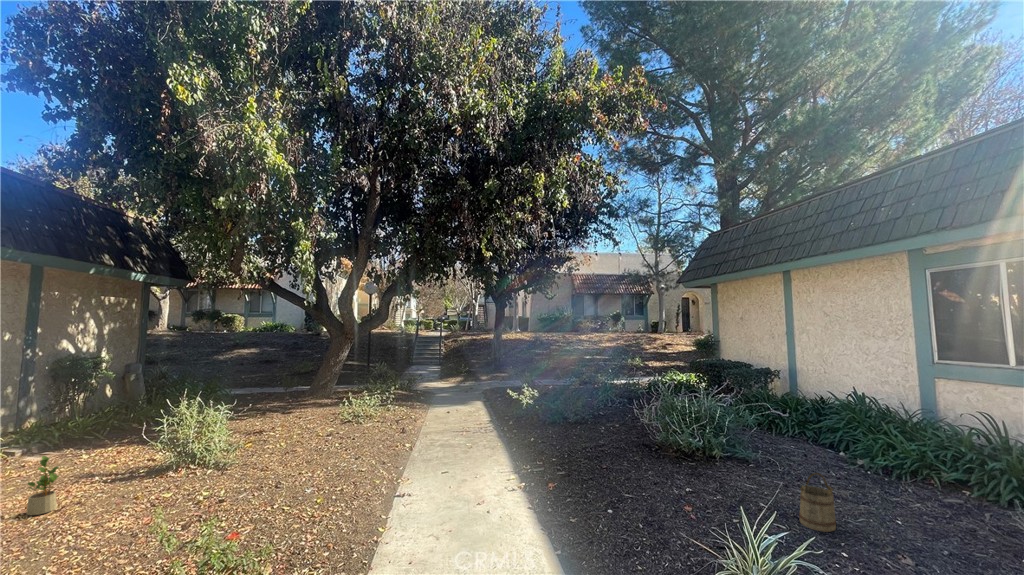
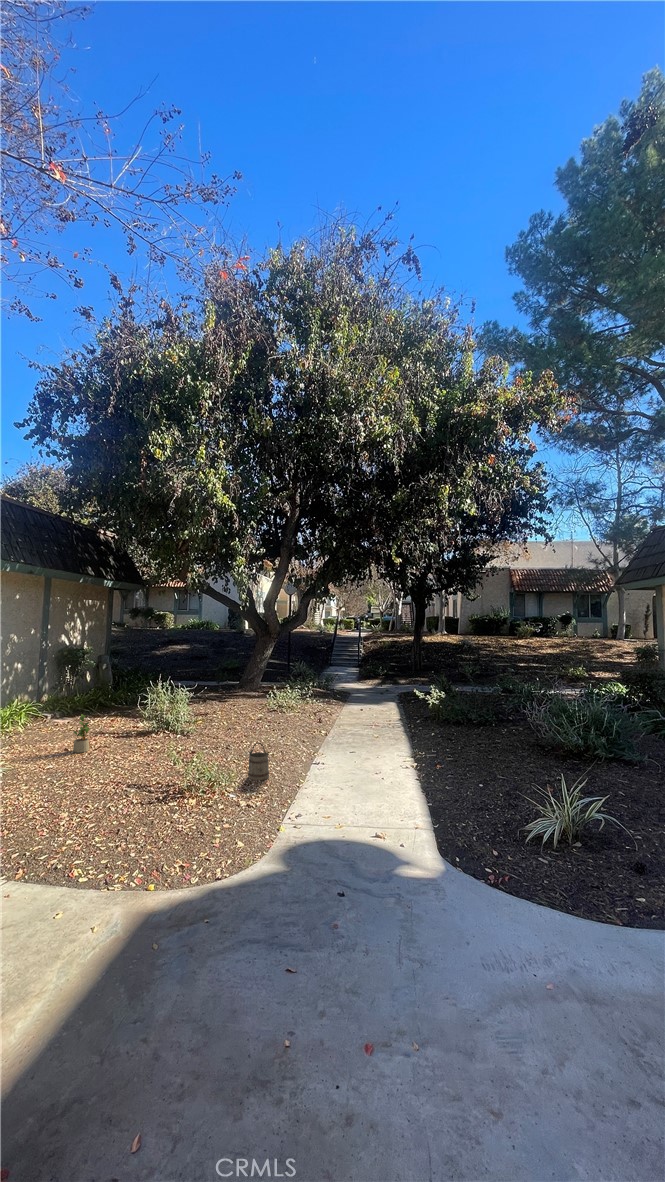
bucket: present [799,473,836,532] -> present [248,743,269,780]

